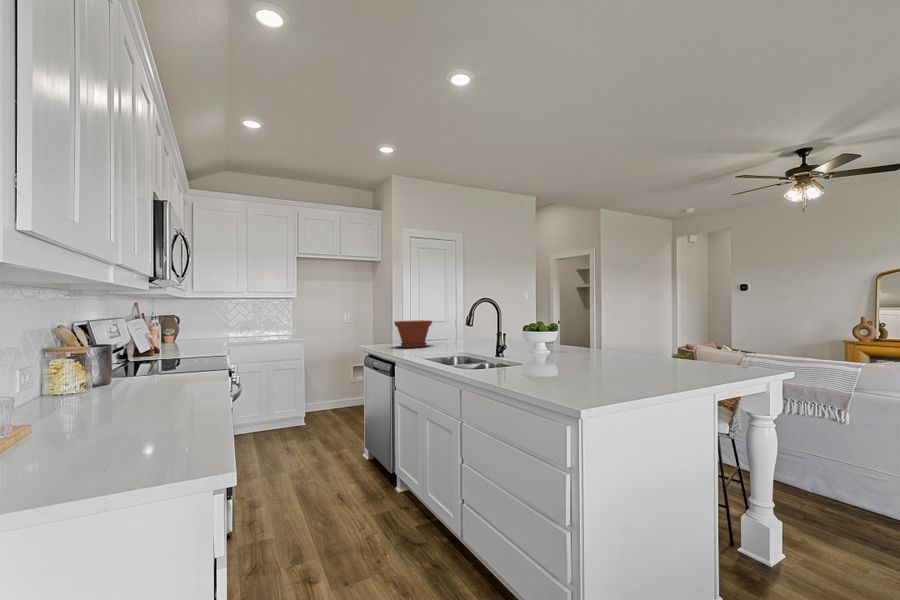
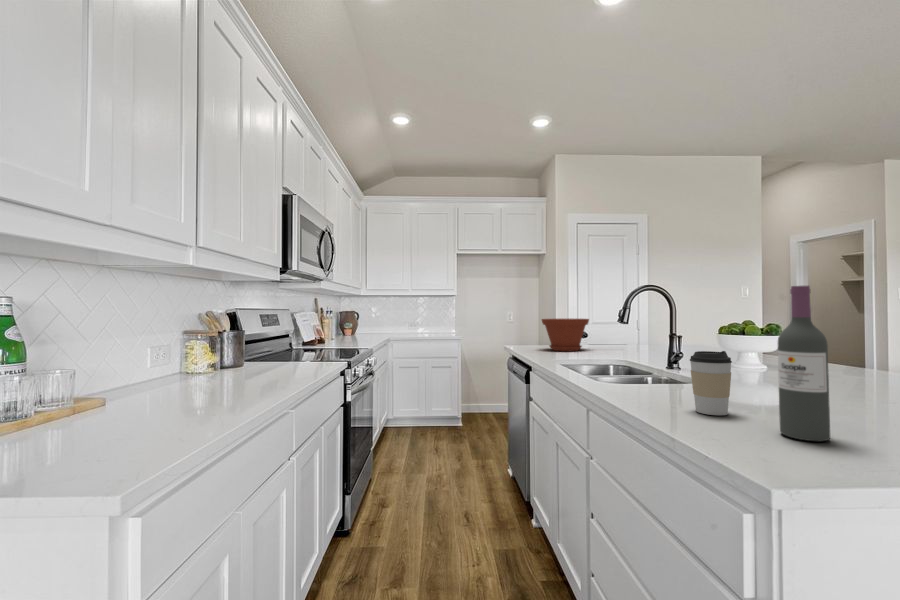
wine bottle: none [577,306,601,390] -> present [778,286,830,441]
coffee cup: none [529,343,552,382] -> present [690,351,732,415]

